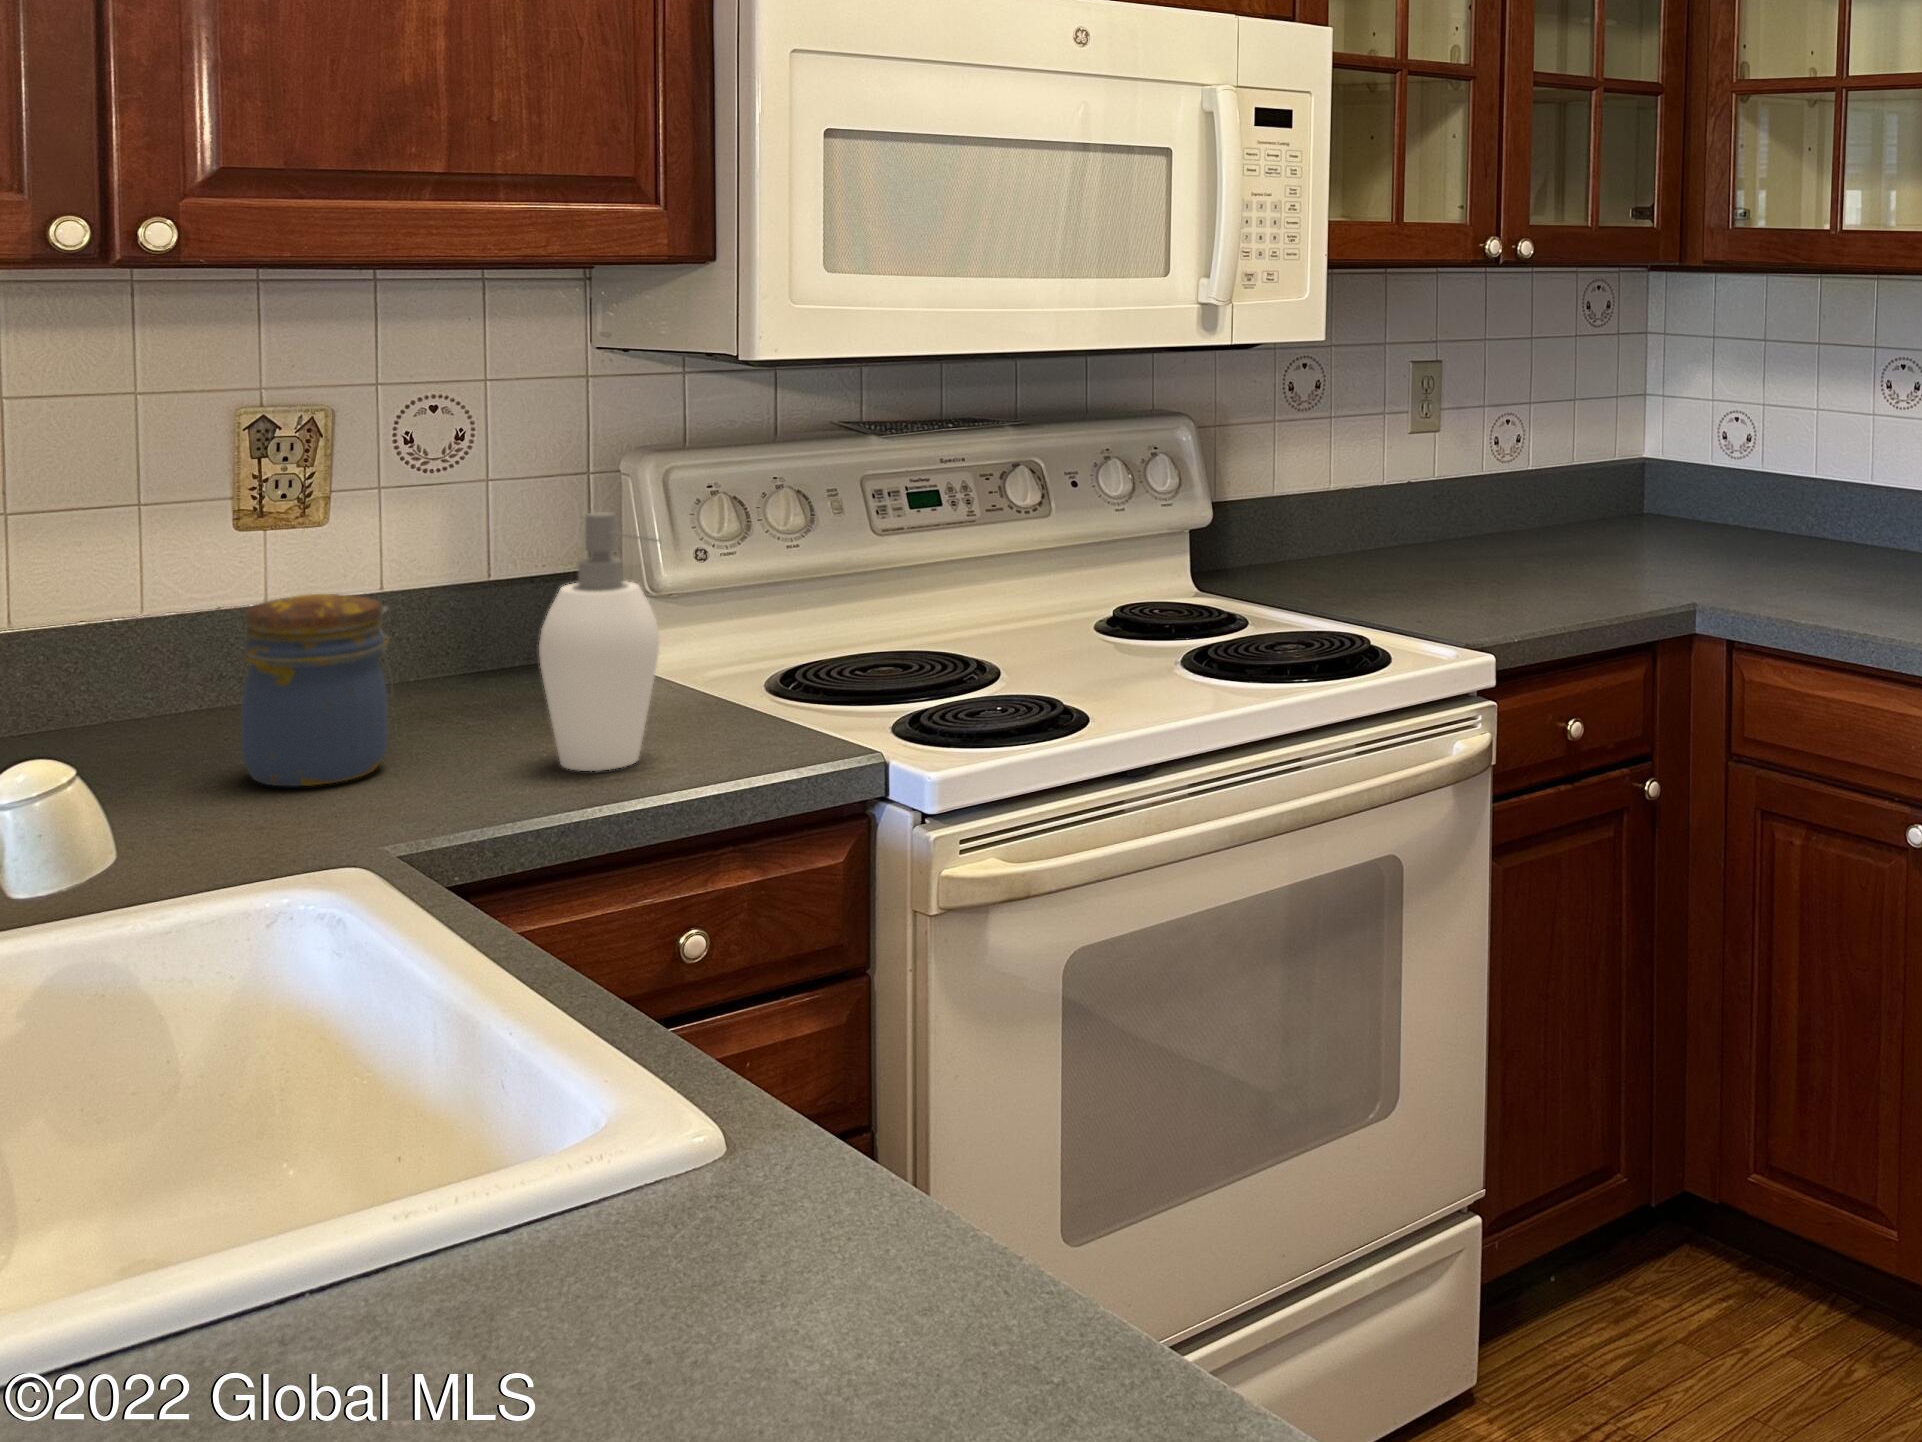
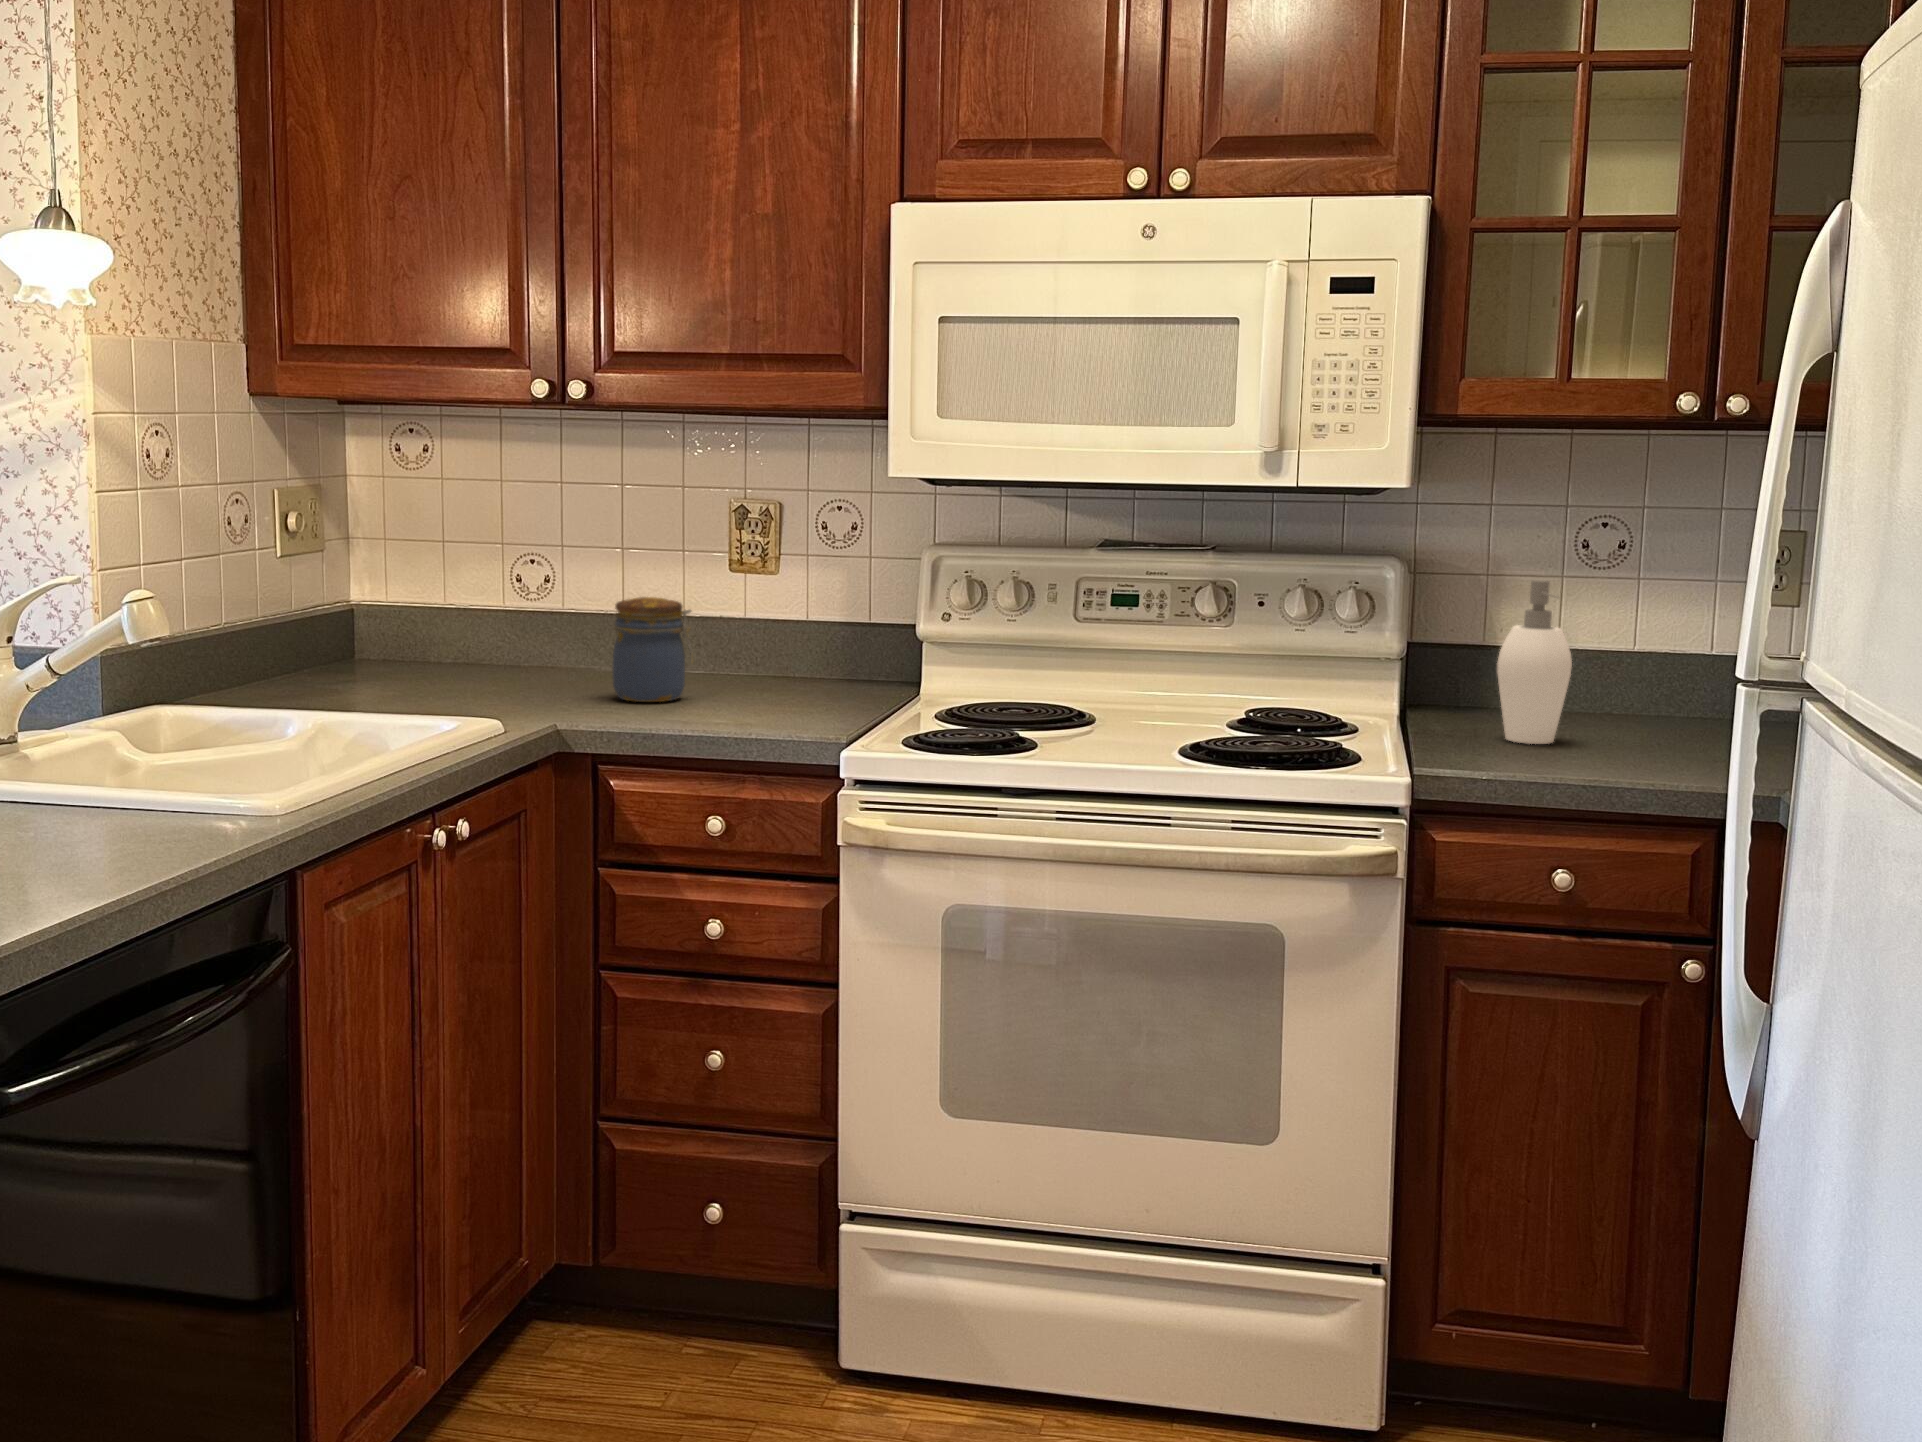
soap dispenser: present [539,512,660,771] -> present [1497,580,1572,744]

